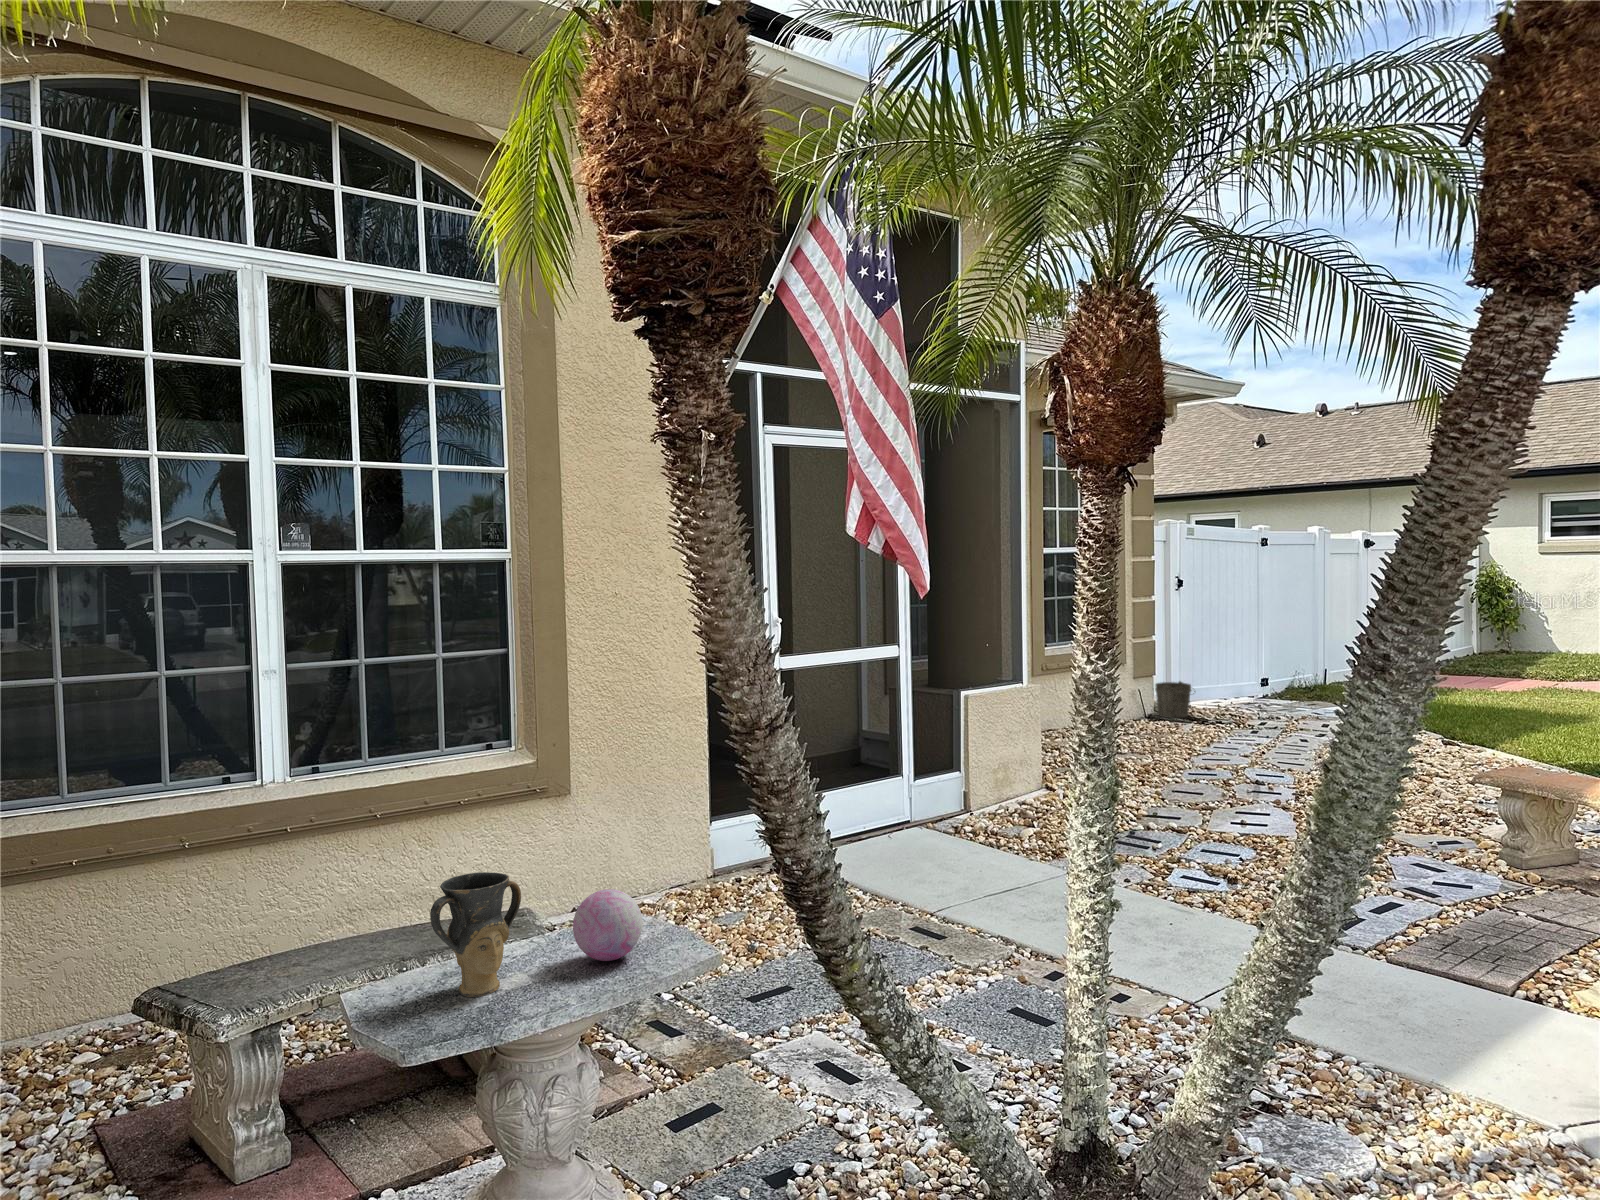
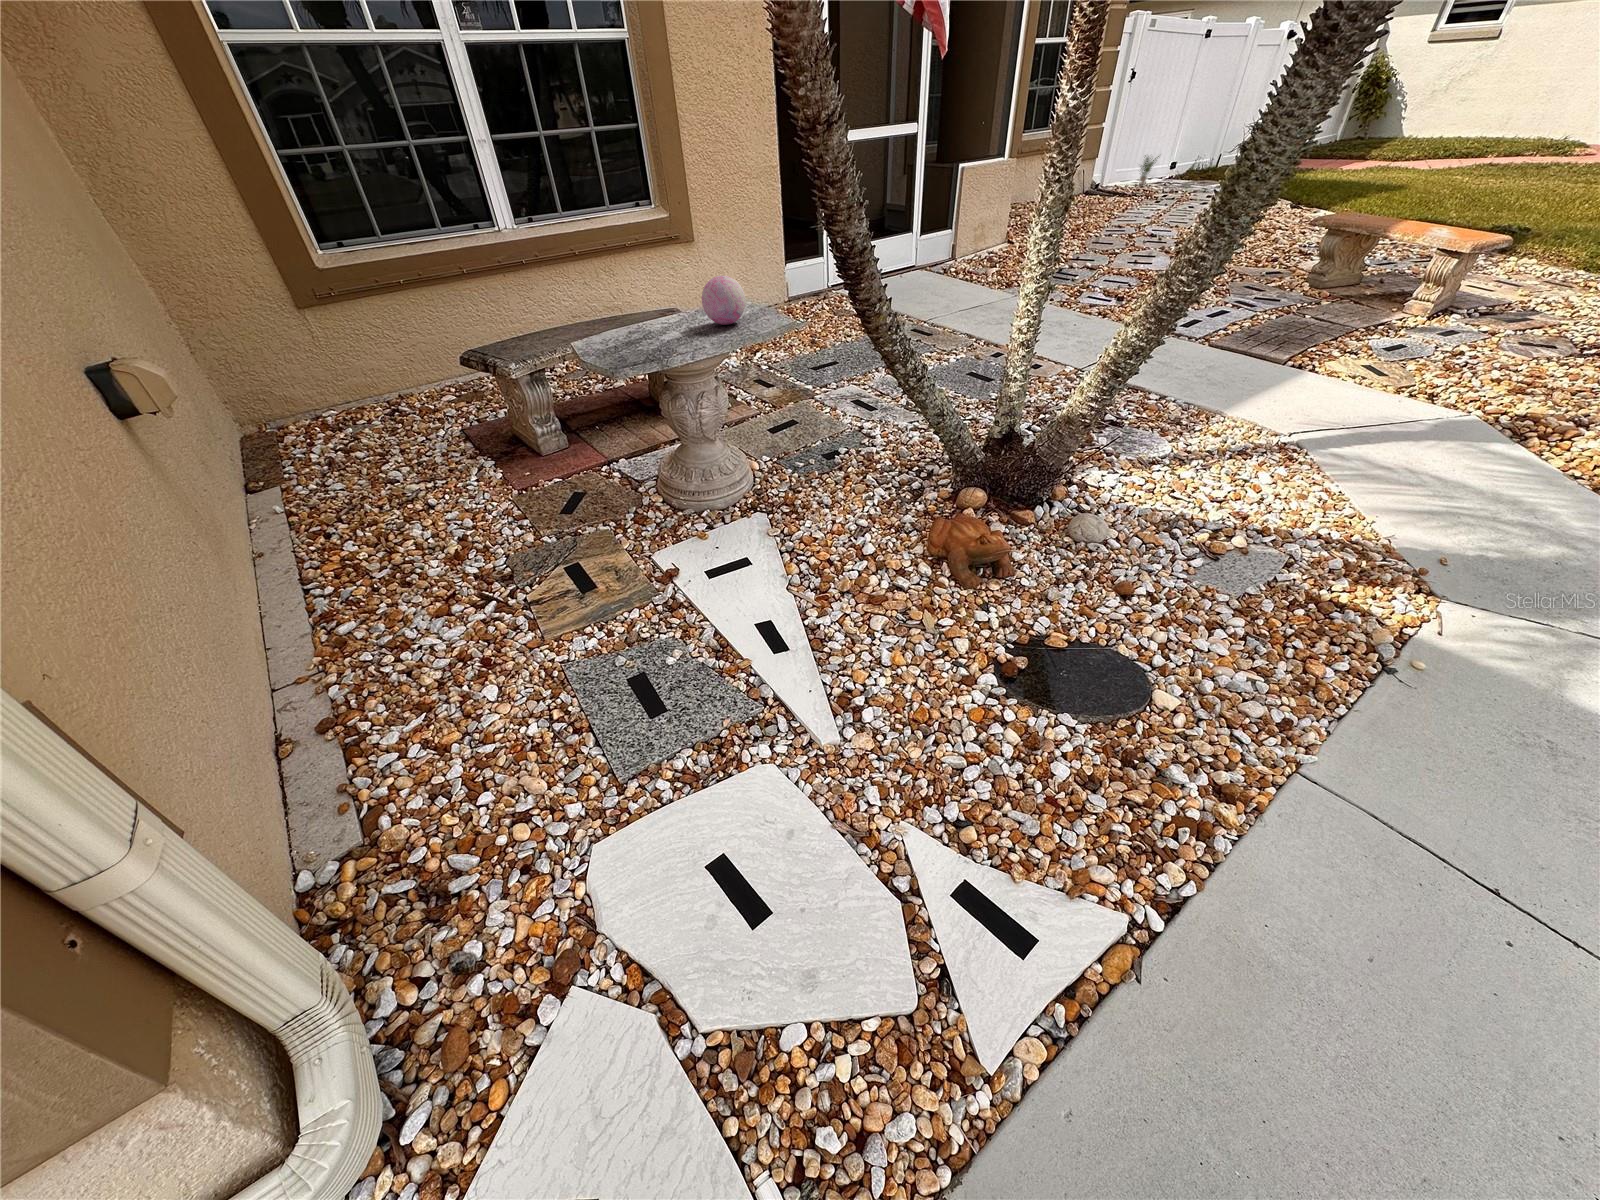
potted plant: none [1202,670,1239,707] -> present [1139,155,1159,185]
bucket: present [1155,681,1195,718] -> none [1094,162,1127,194]
vase: present [430,872,521,997] -> none [609,261,666,344]

